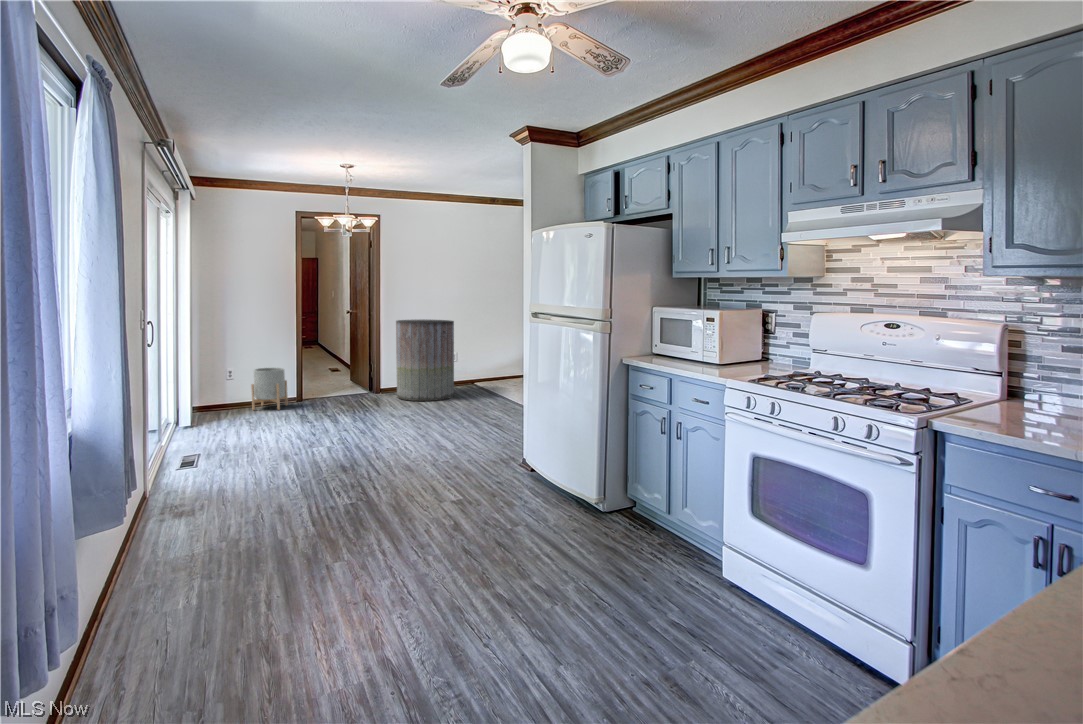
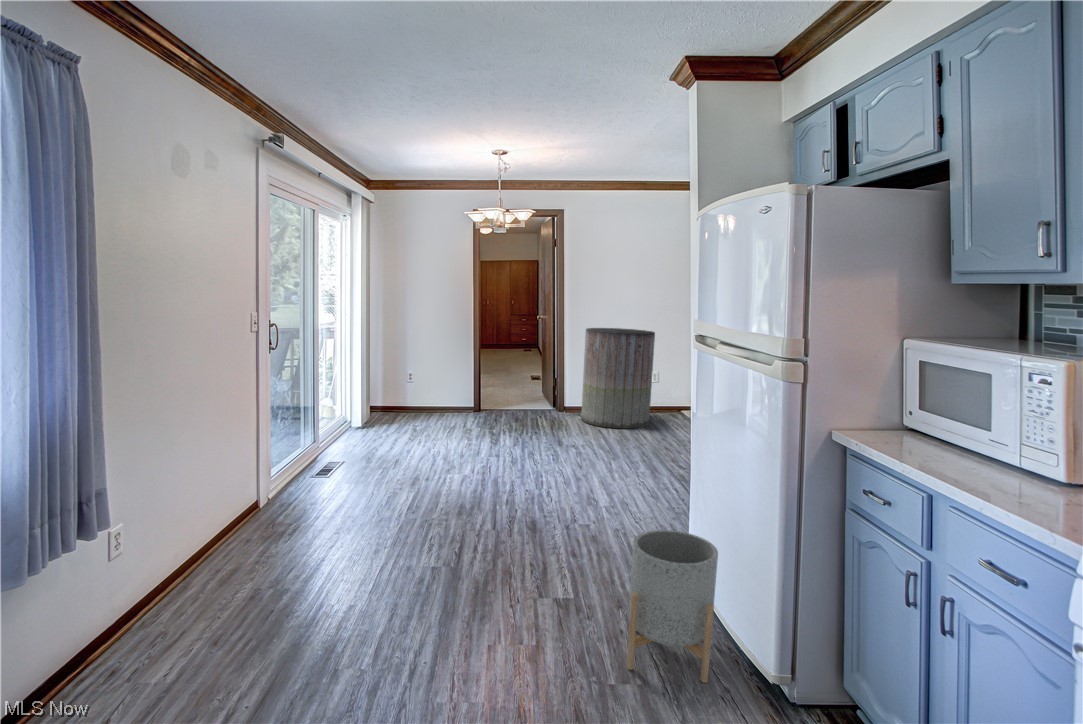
planter: present [251,368,288,410] -> present [627,530,718,683]

